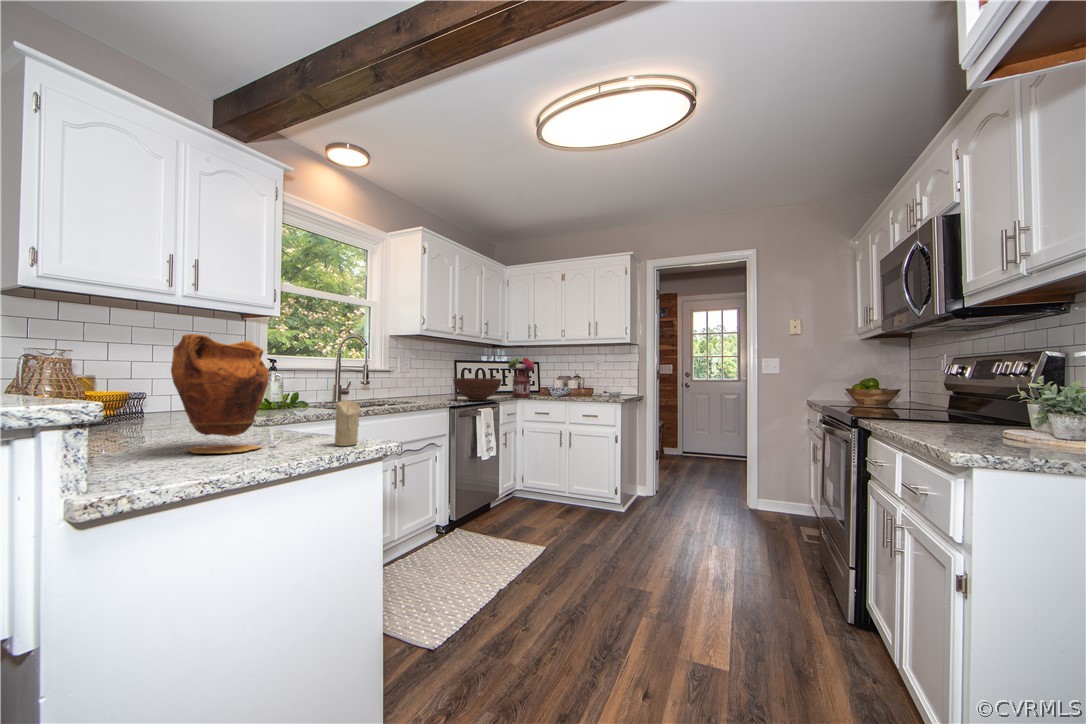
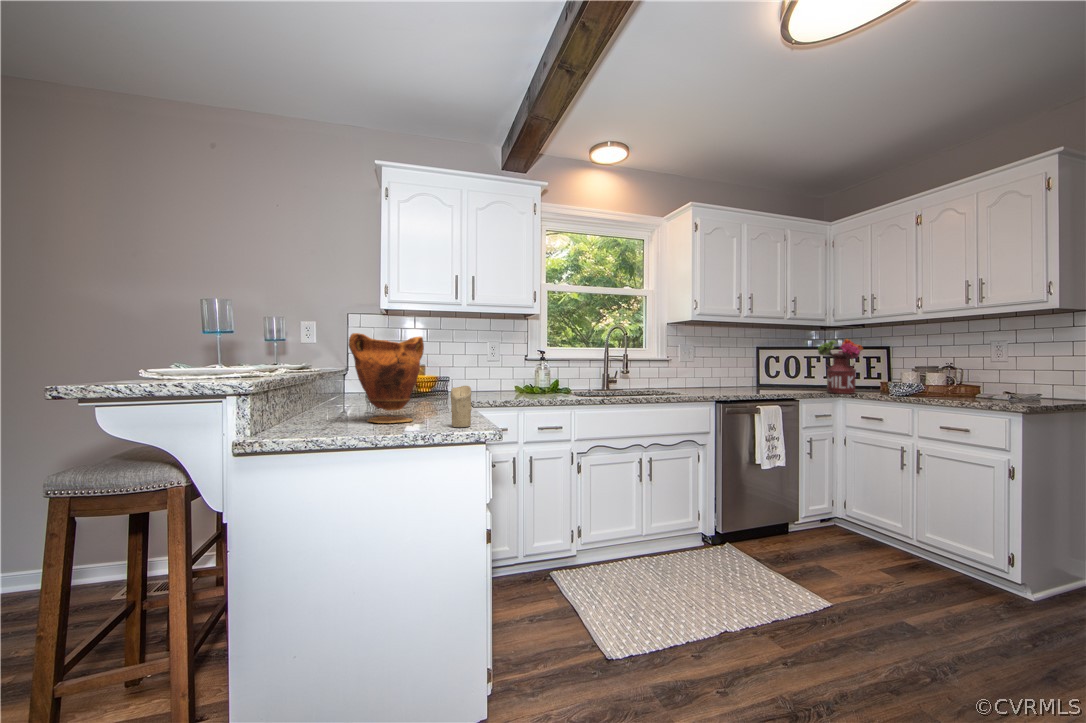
fruit bowl: present [453,378,502,401] -> none [724,367,789,395]

